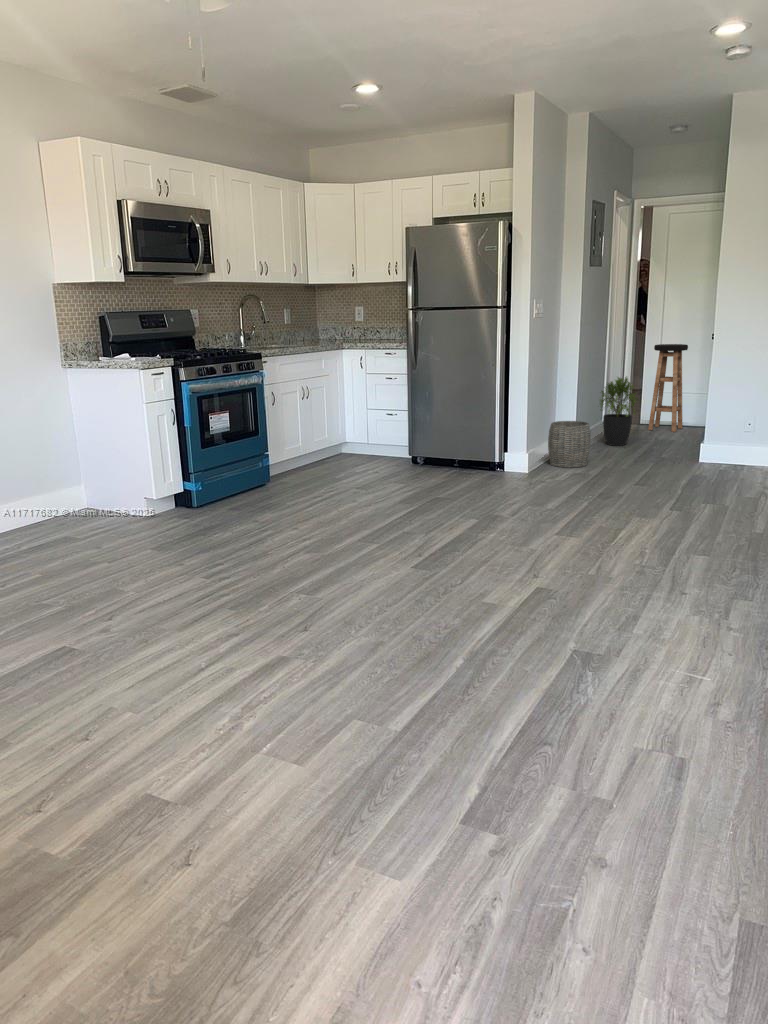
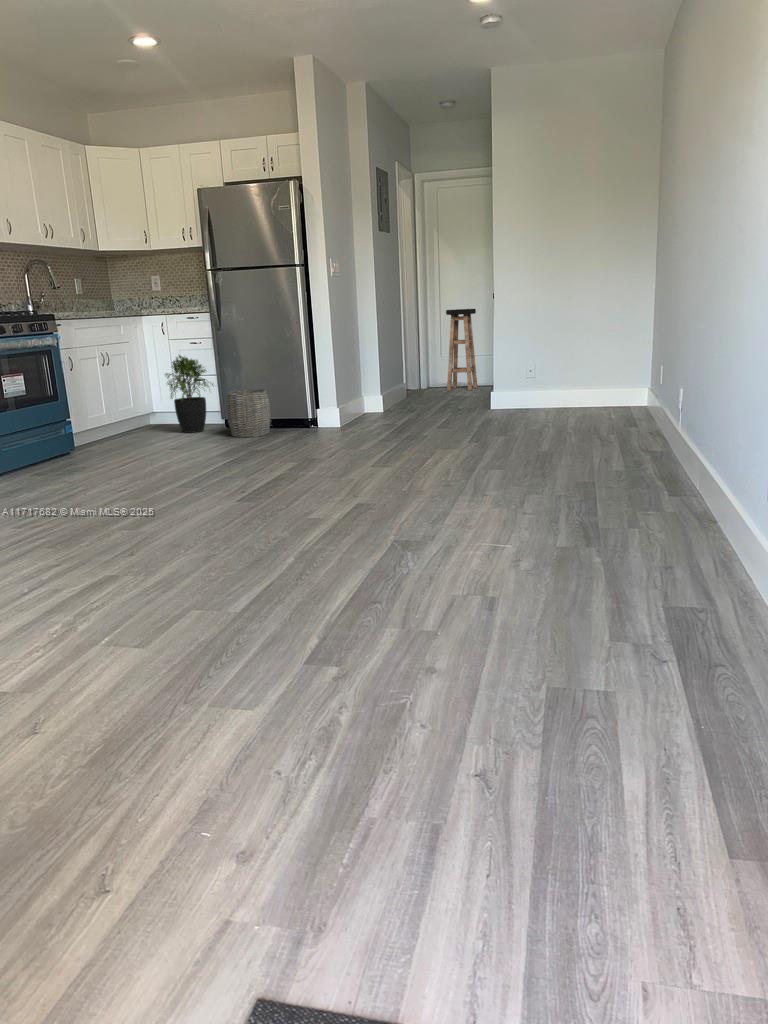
potted plant: present [600,377,638,446] -> present [166,355,213,433]
woven basket: present [548,421,591,468] -> present [226,389,271,437]

